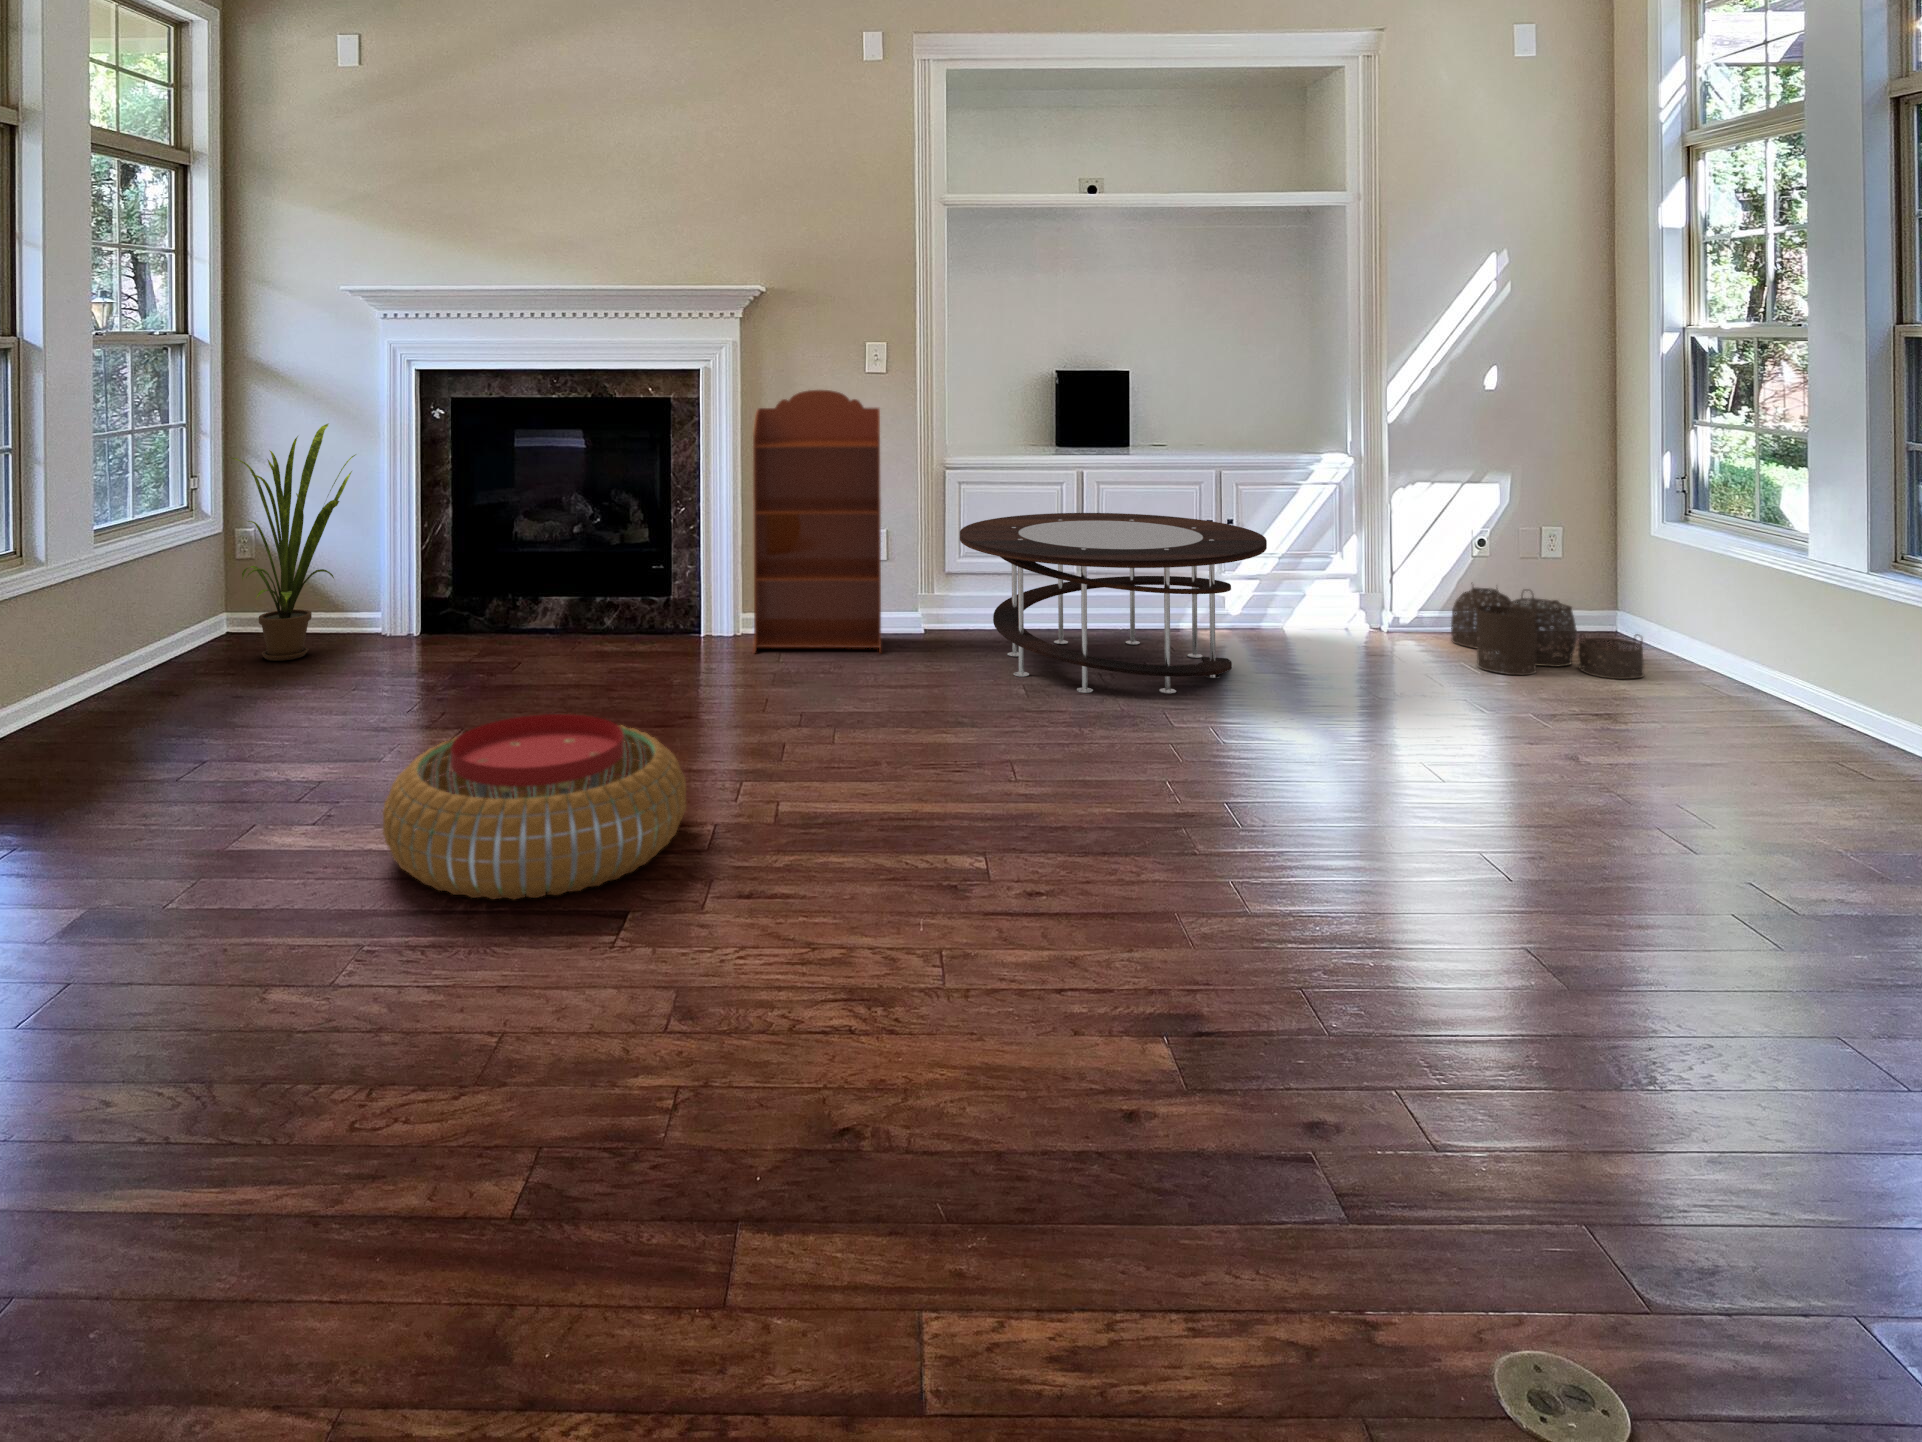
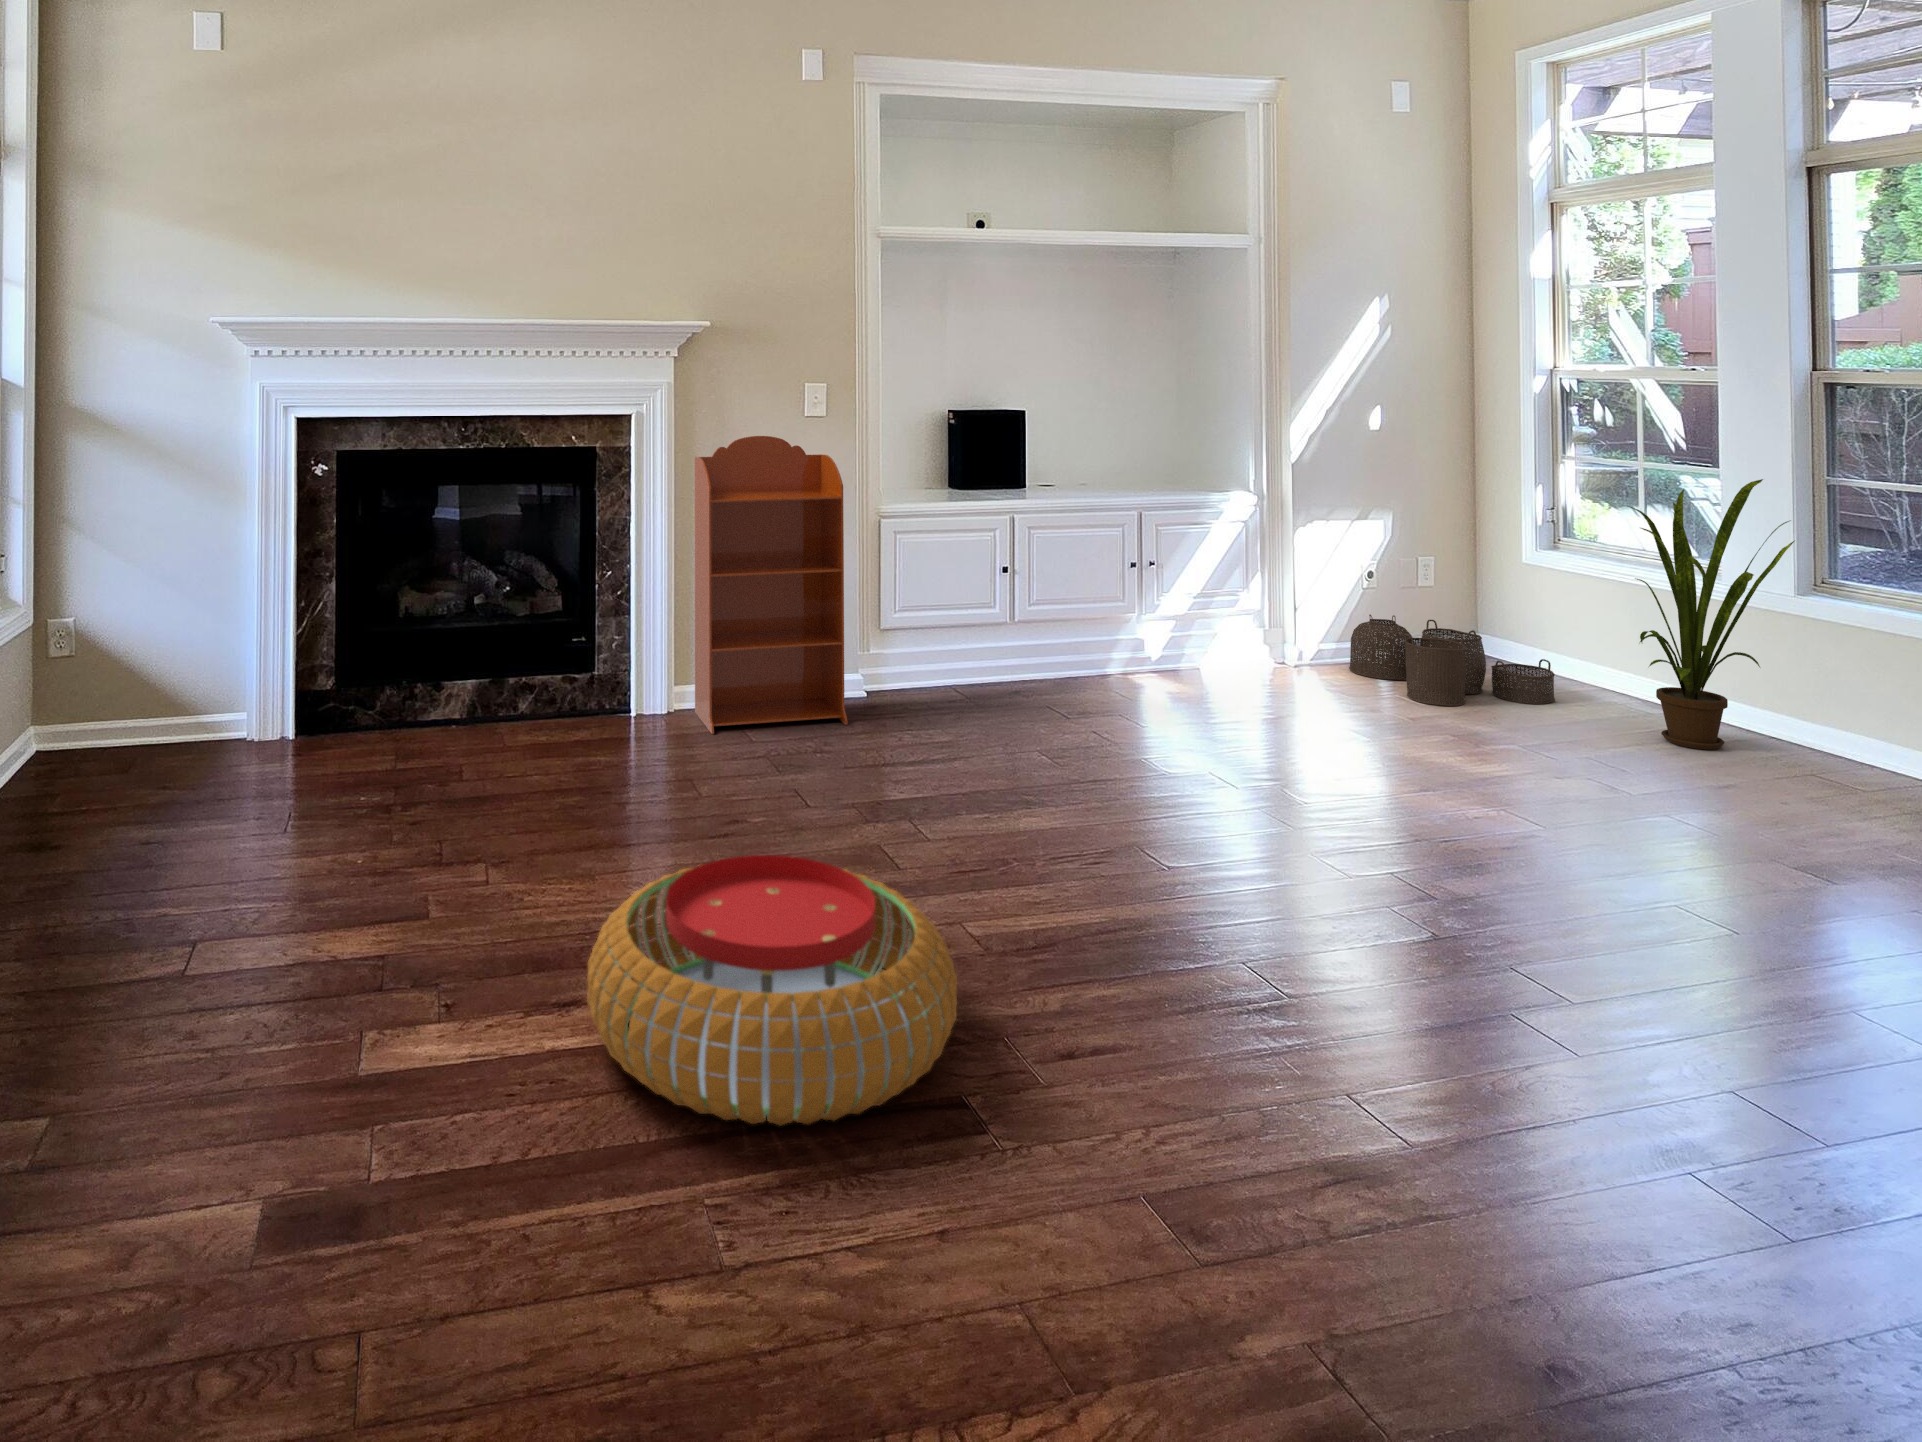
house plant: present [232,424,356,661] -> present [1628,479,1794,750]
coffee table: present [960,513,1267,694] -> none [930,559,1258,757]

